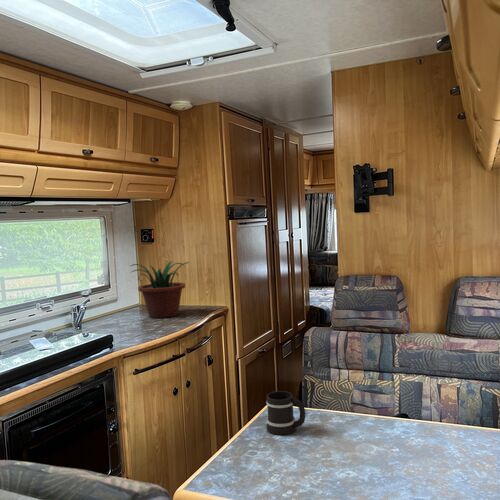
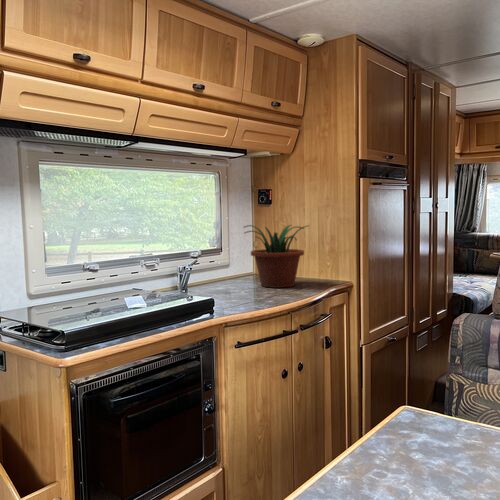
mug: present [266,391,306,435] -> none [400,389,463,454]

